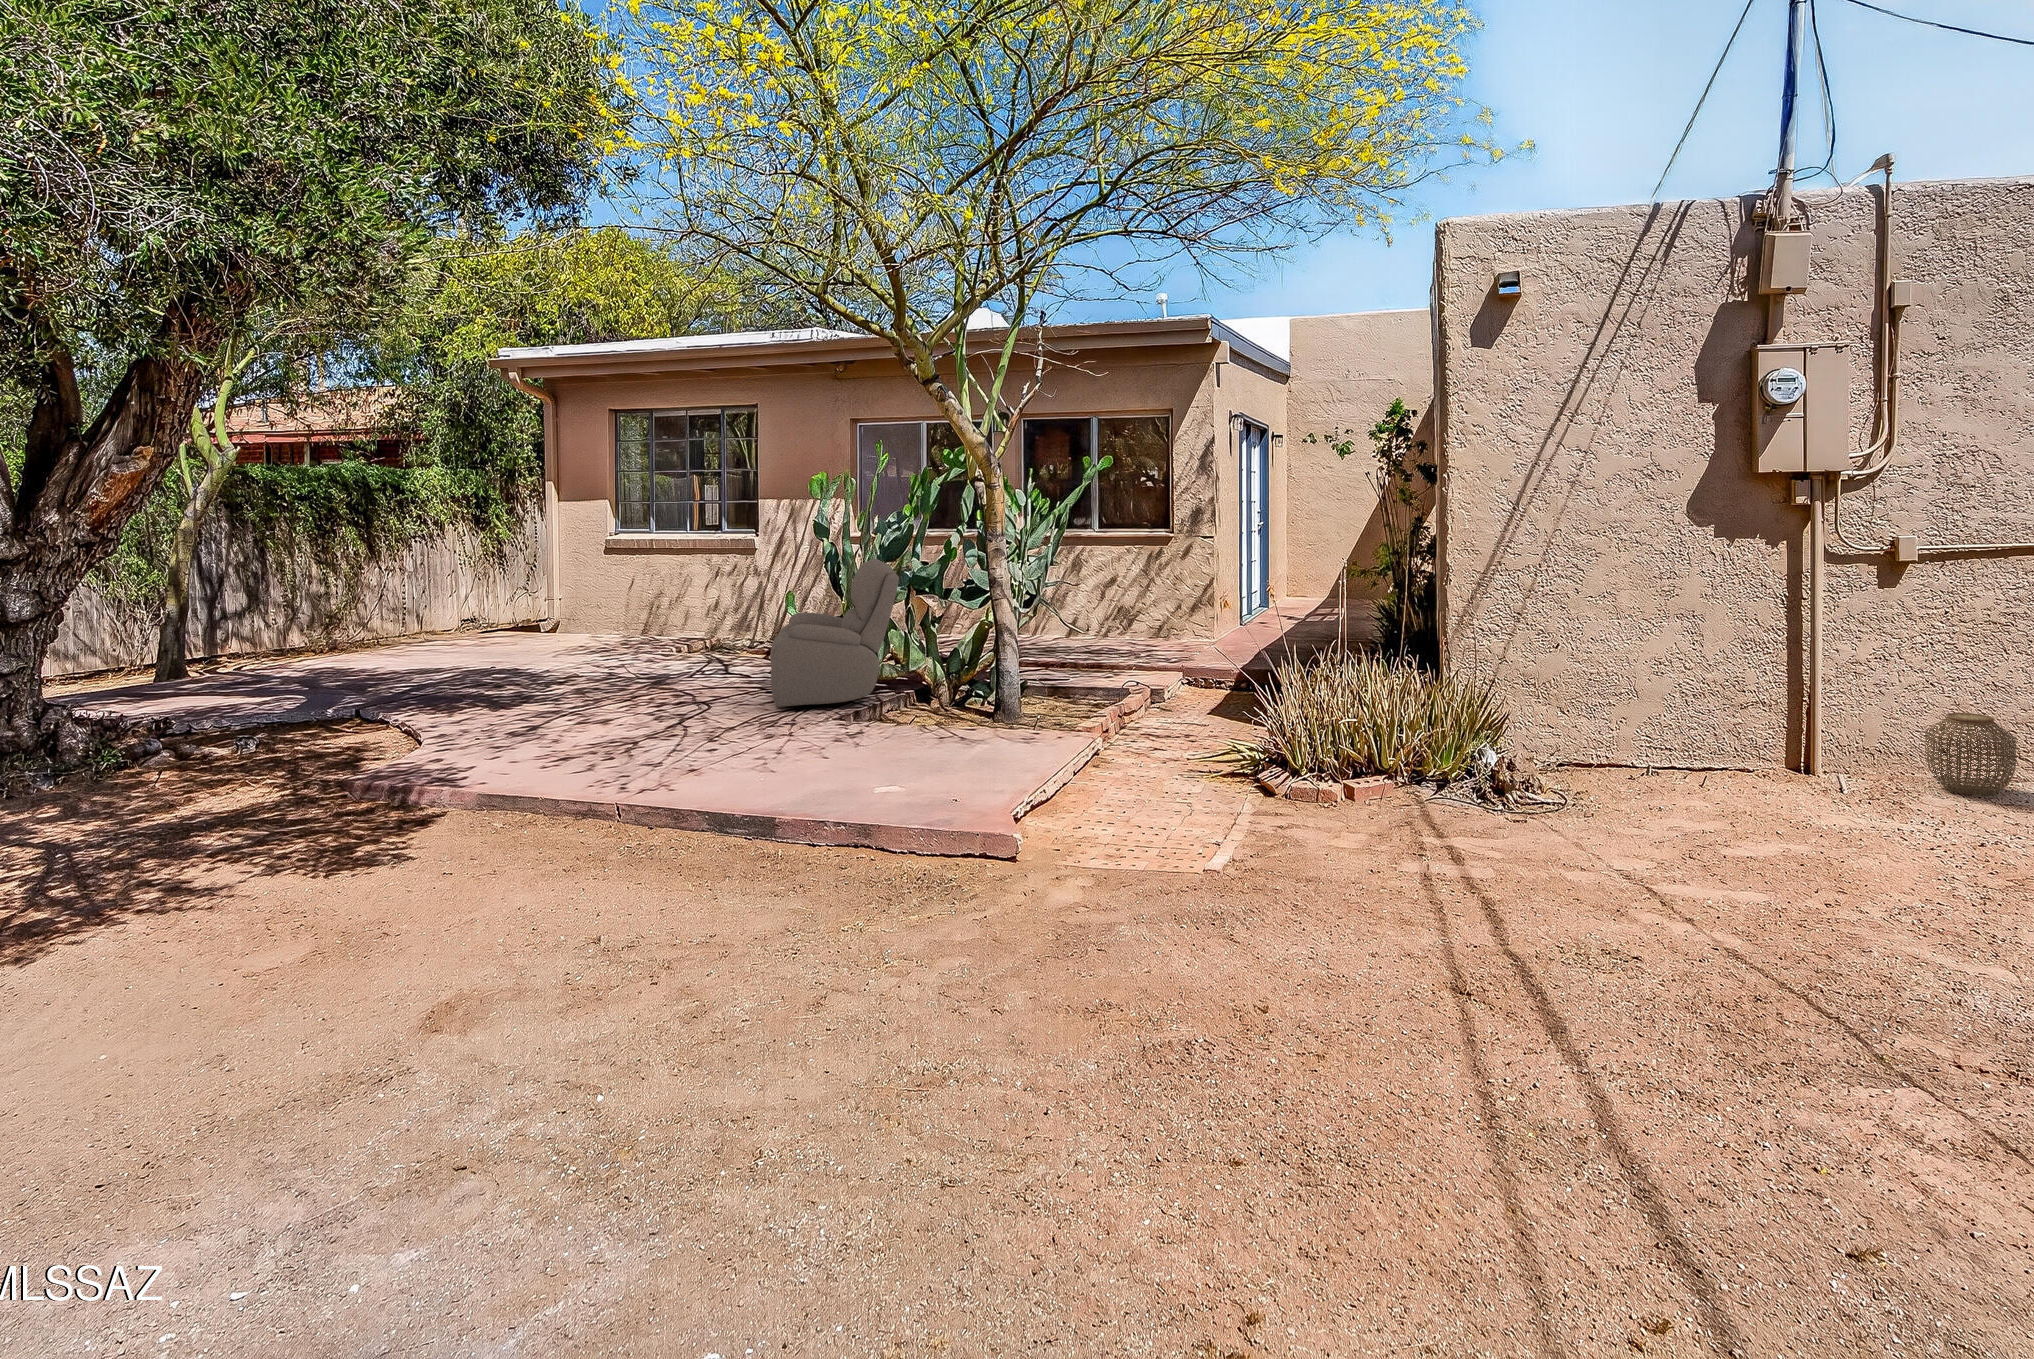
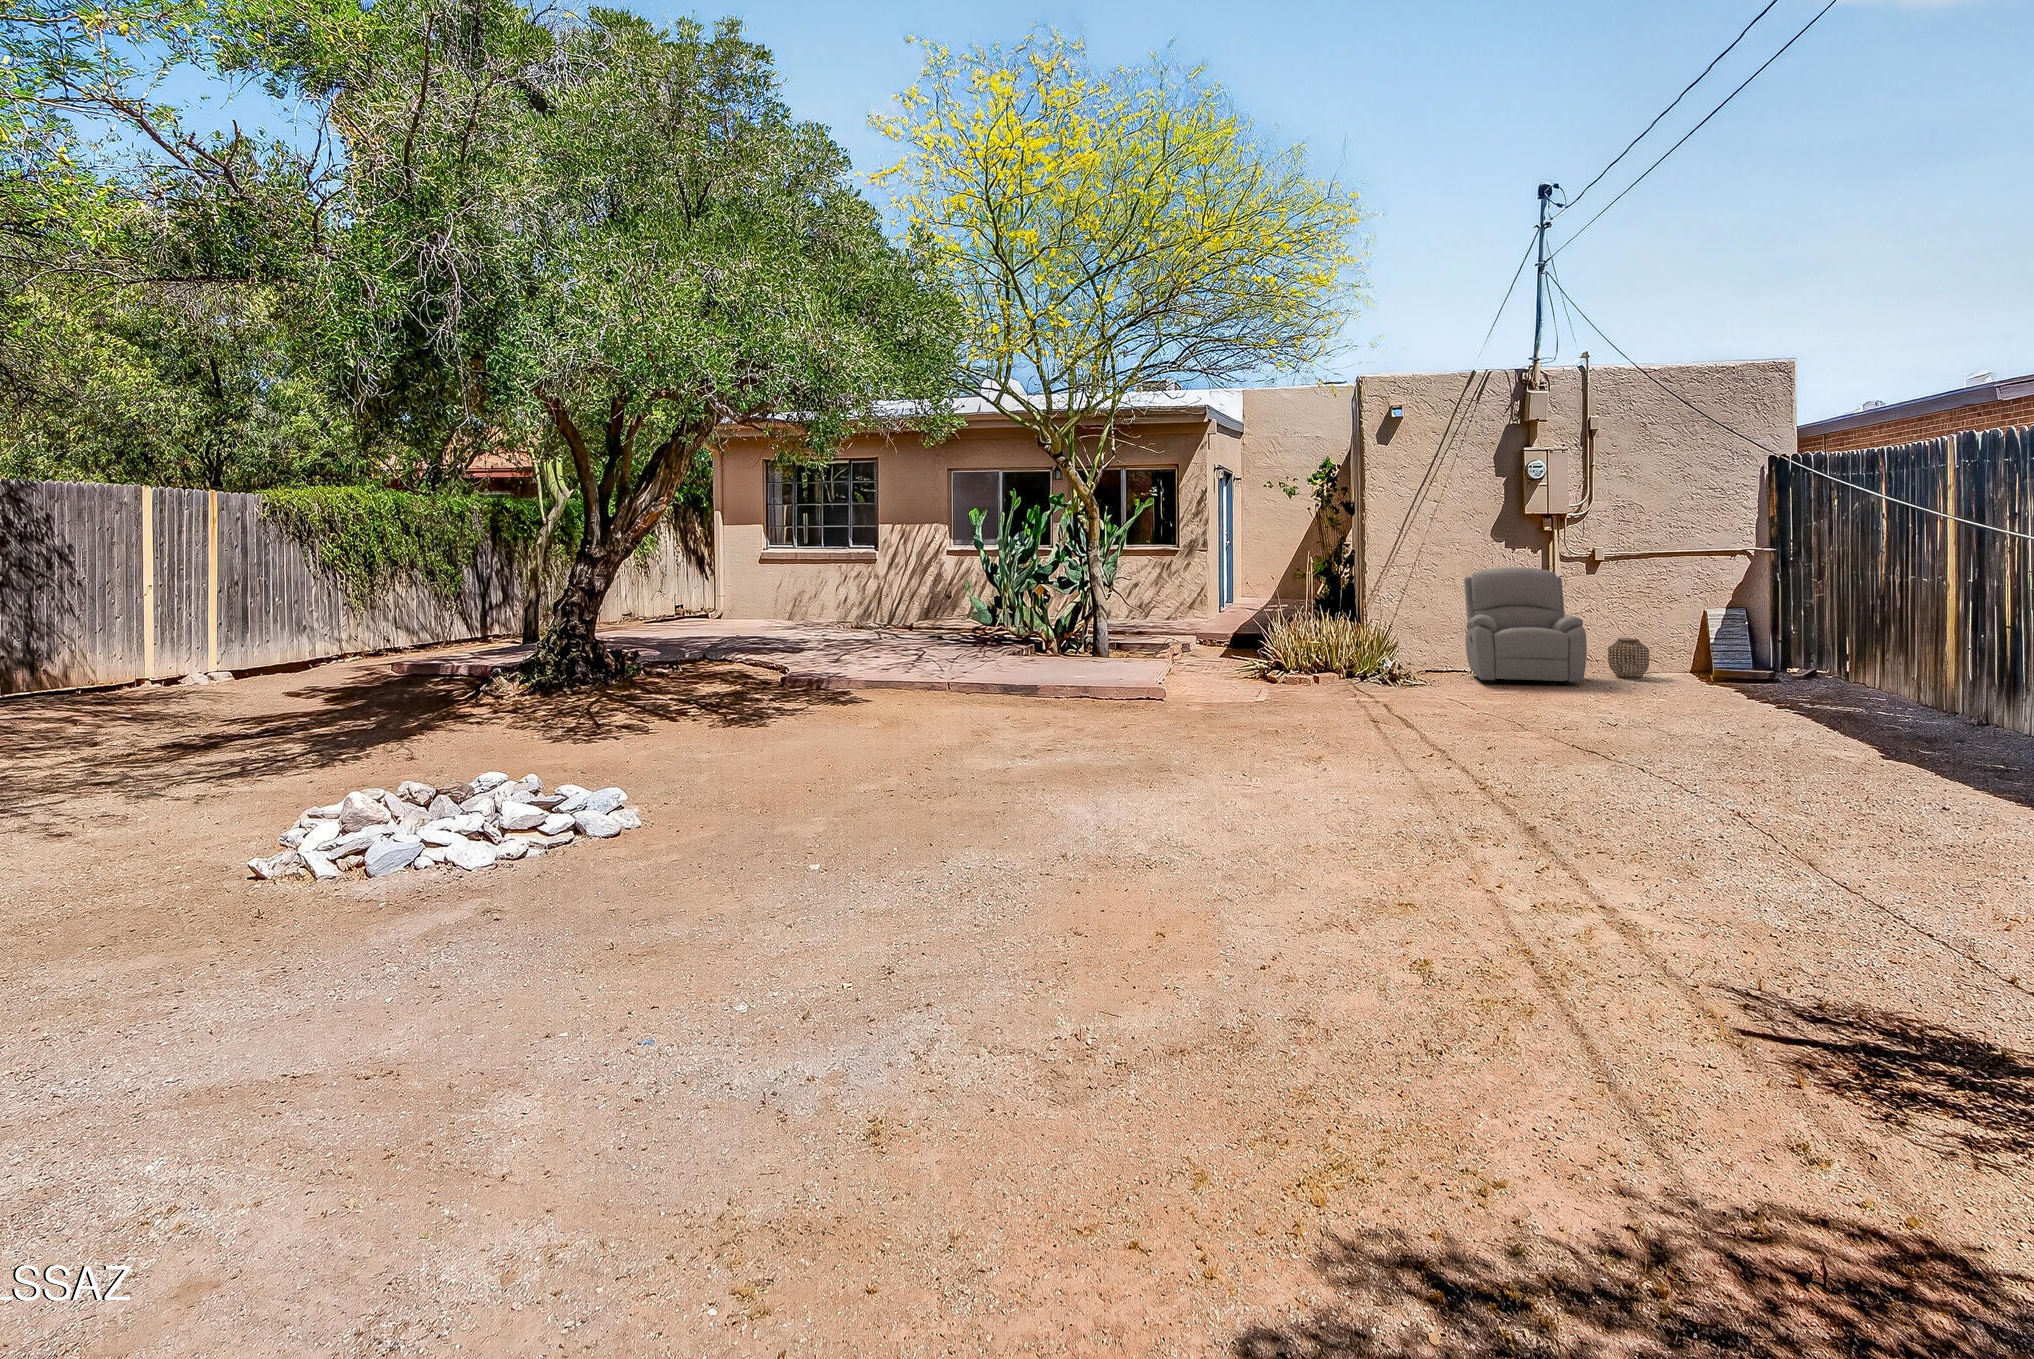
chair: present [770,559,899,707] -> present [1464,567,1587,685]

